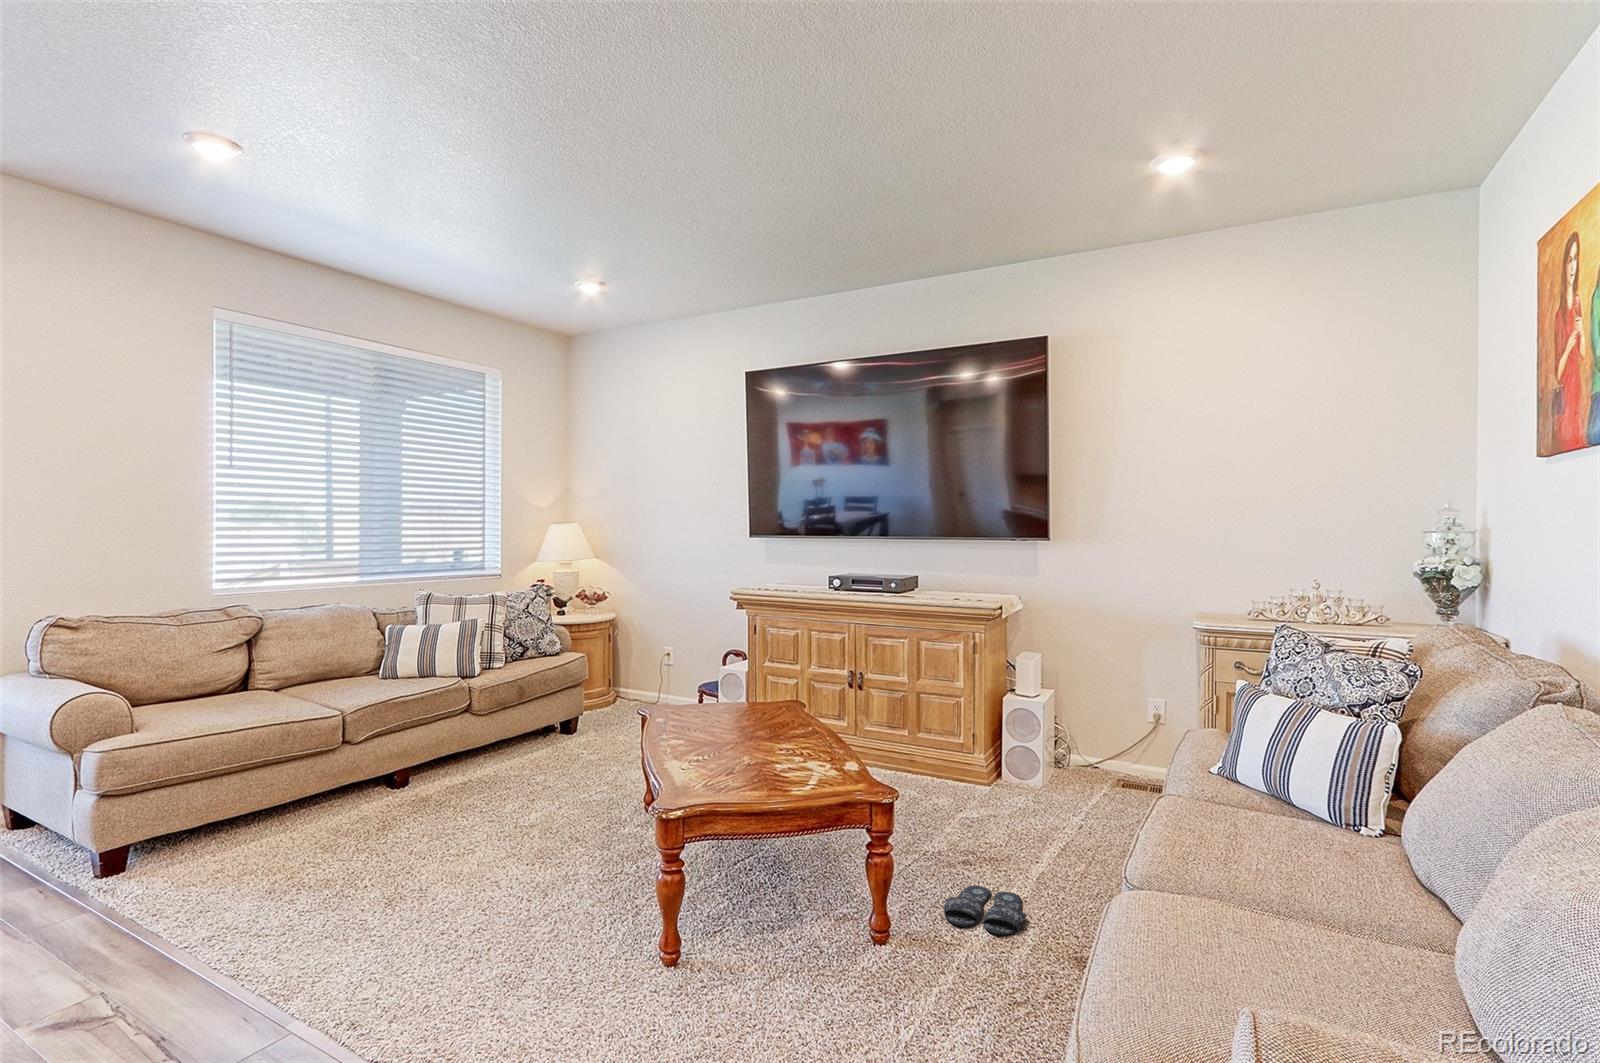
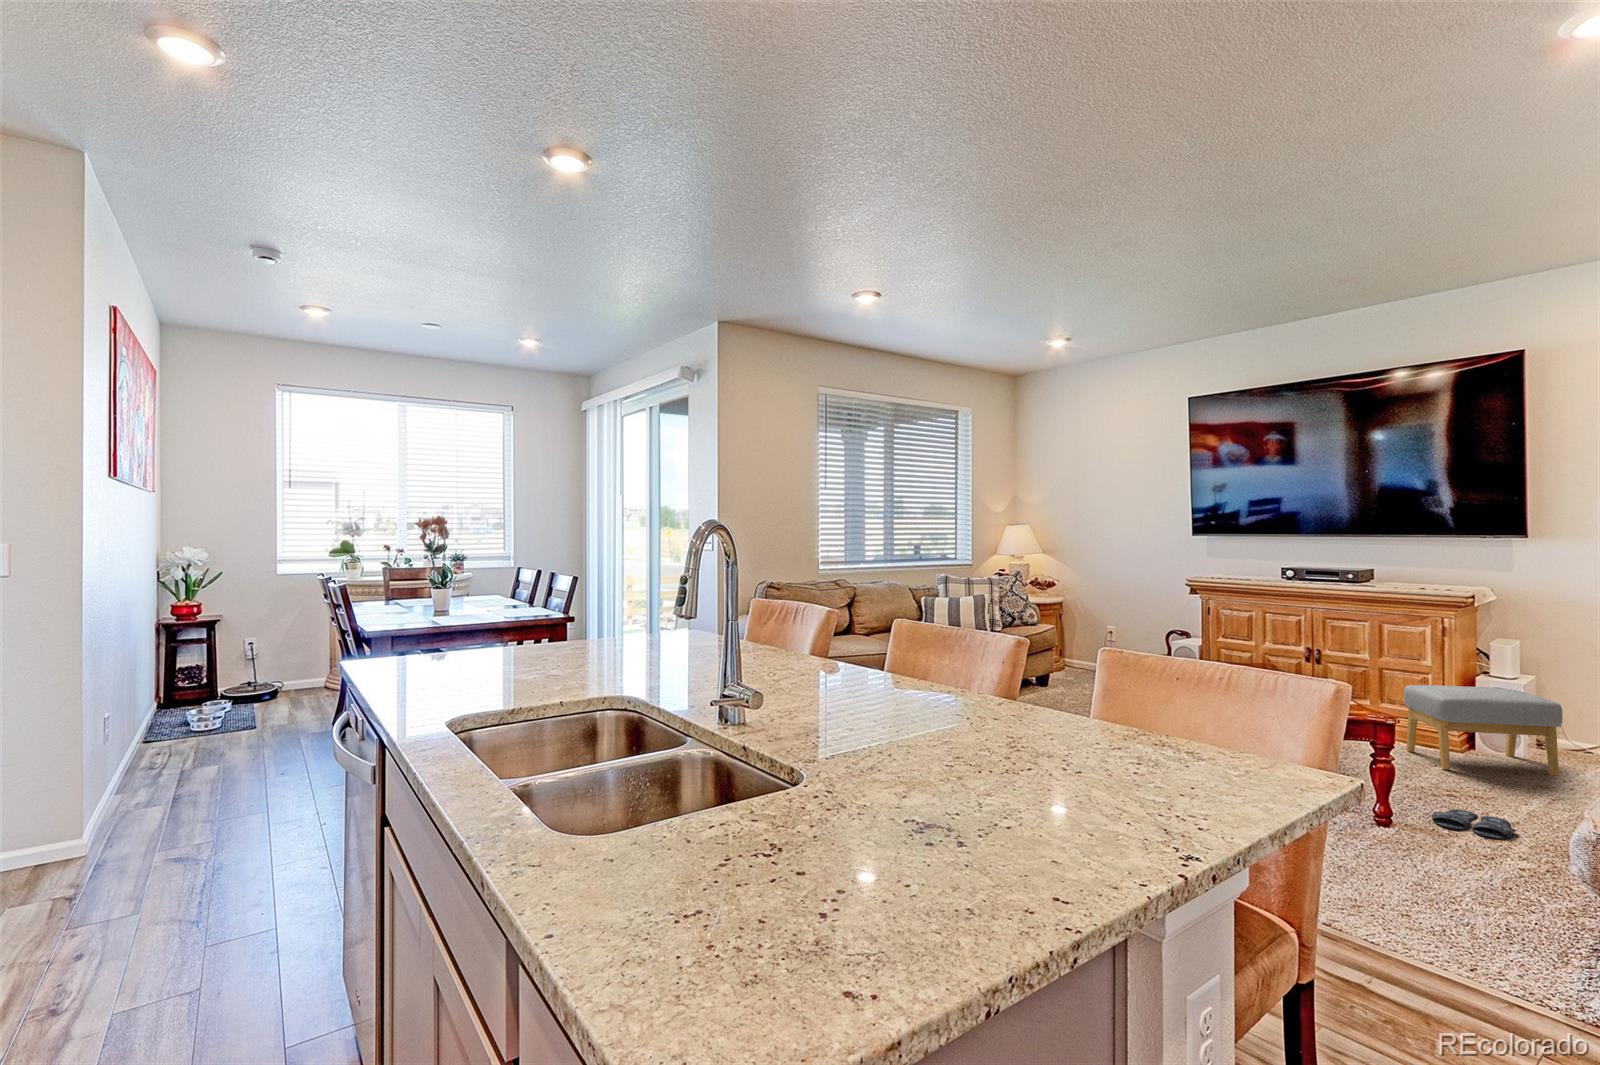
footstool: none [936,710,1072,815] -> present [1404,685,1562,776]

